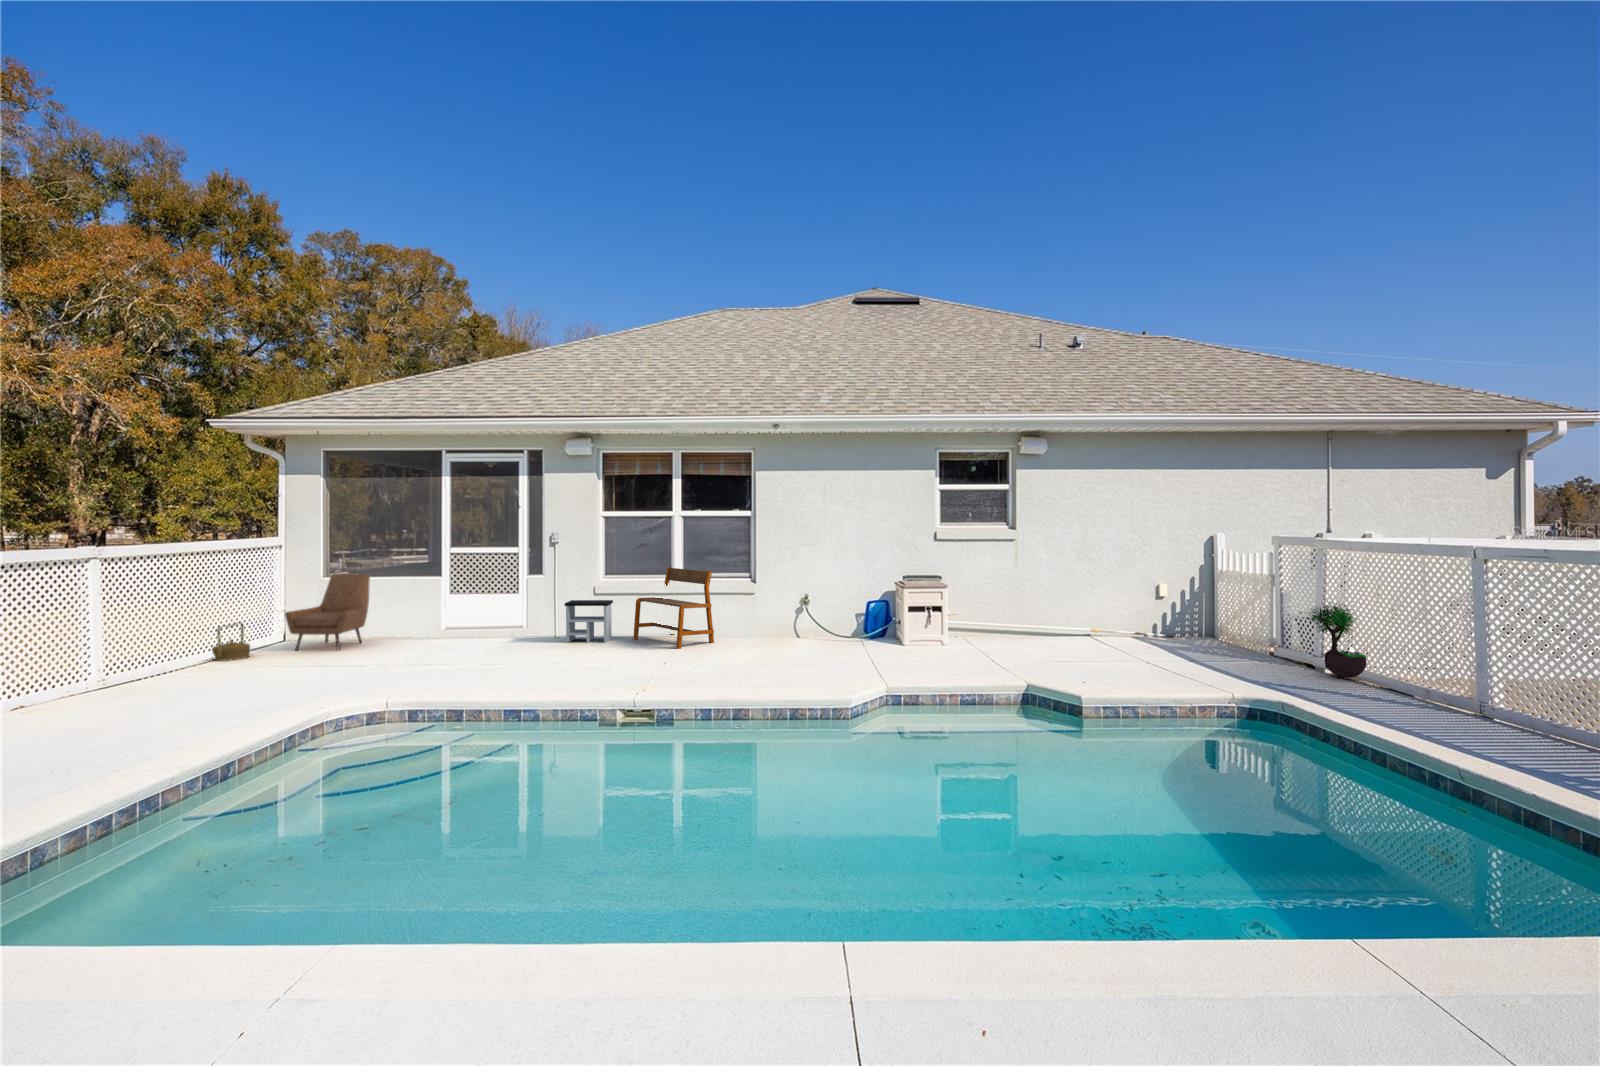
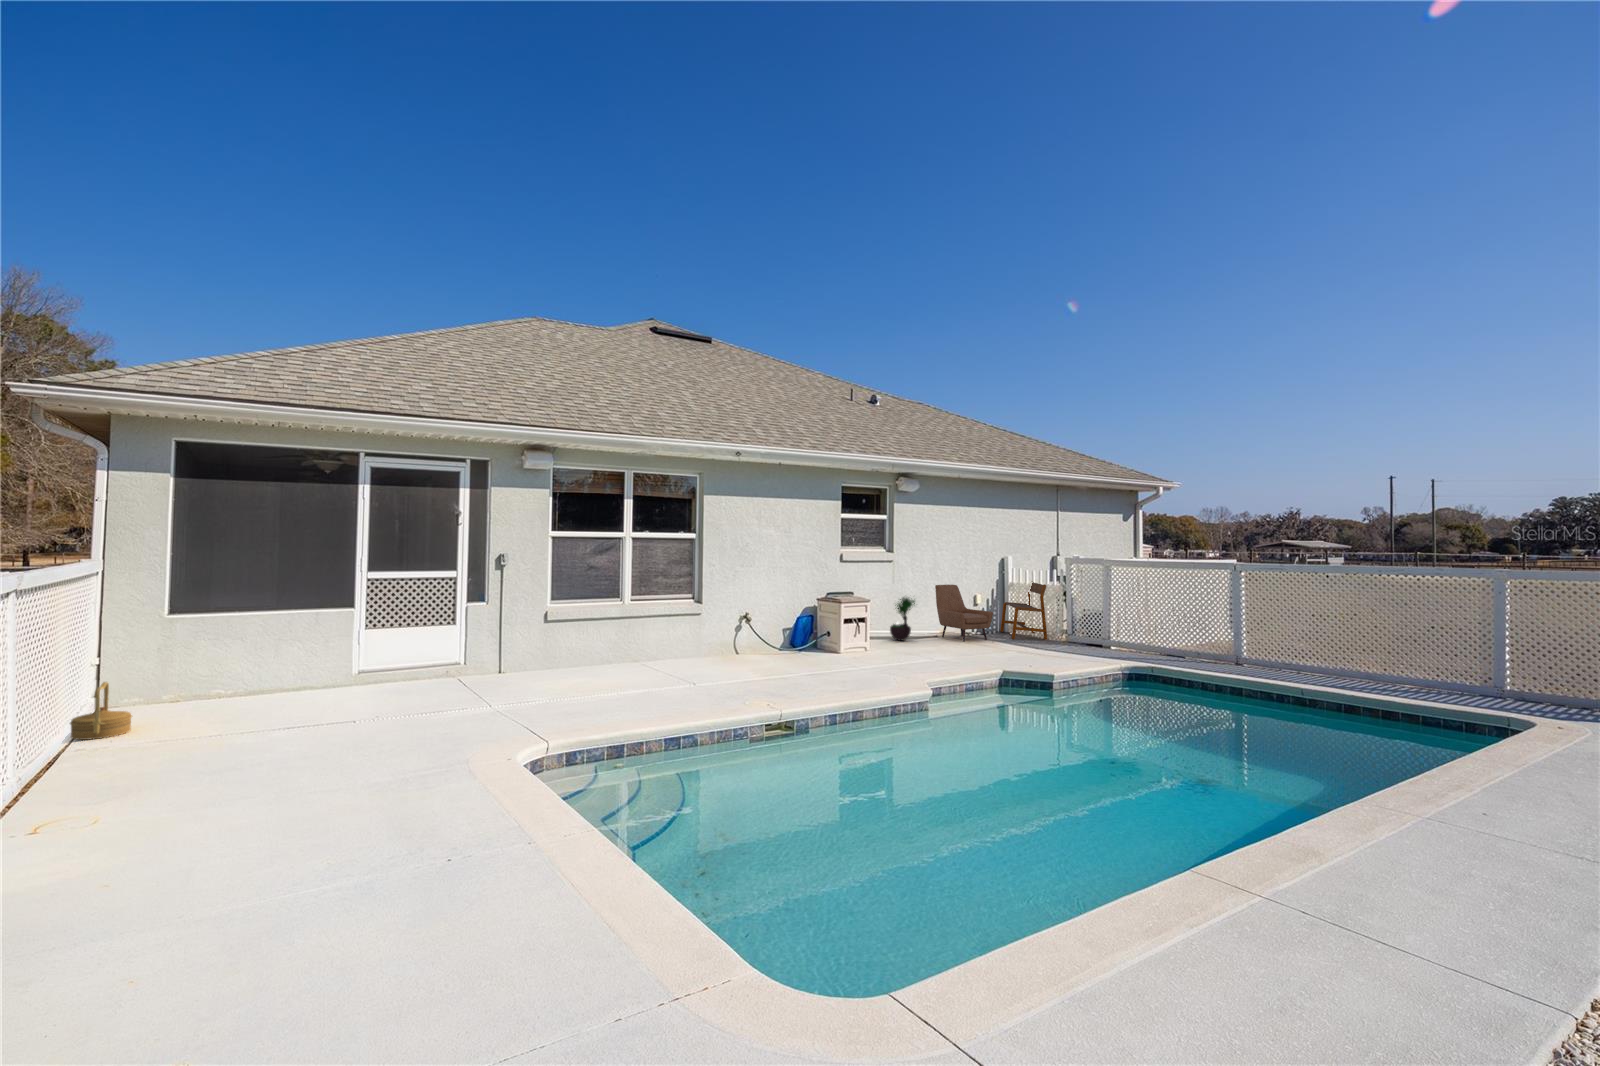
bench: present [633,567,714,649] -> present [1000,582,1047,640]
chair: present [285,573,370,650] -> present [935,585,993,642]
potted tree: present [1306,597,1367,678] -> present [890,597,915,641]
side table: present [565,600,613,643] -> none [524,626,578,674]

